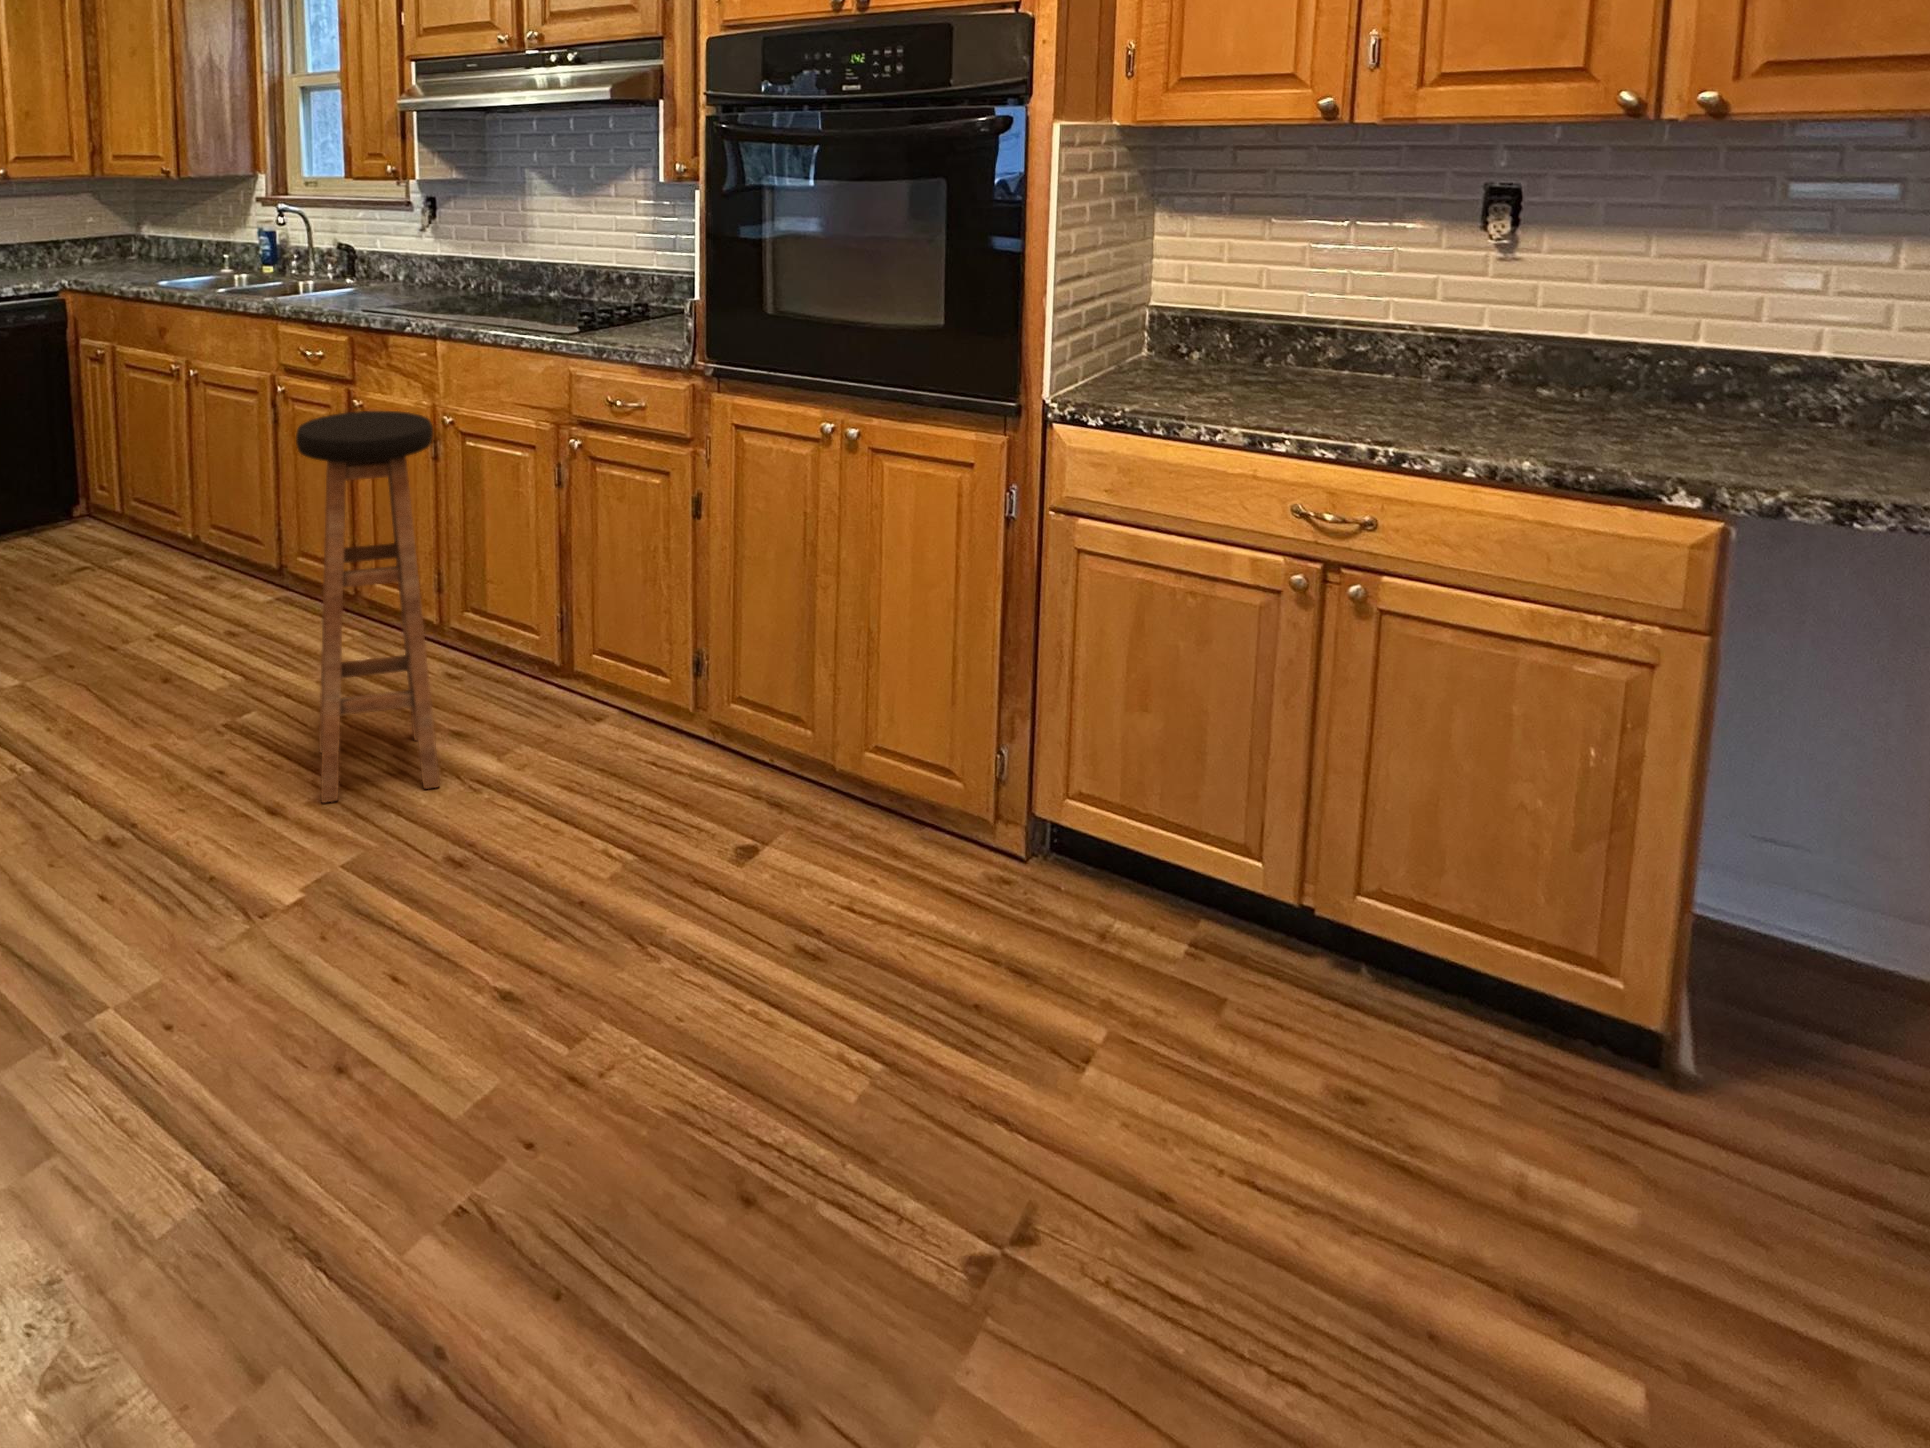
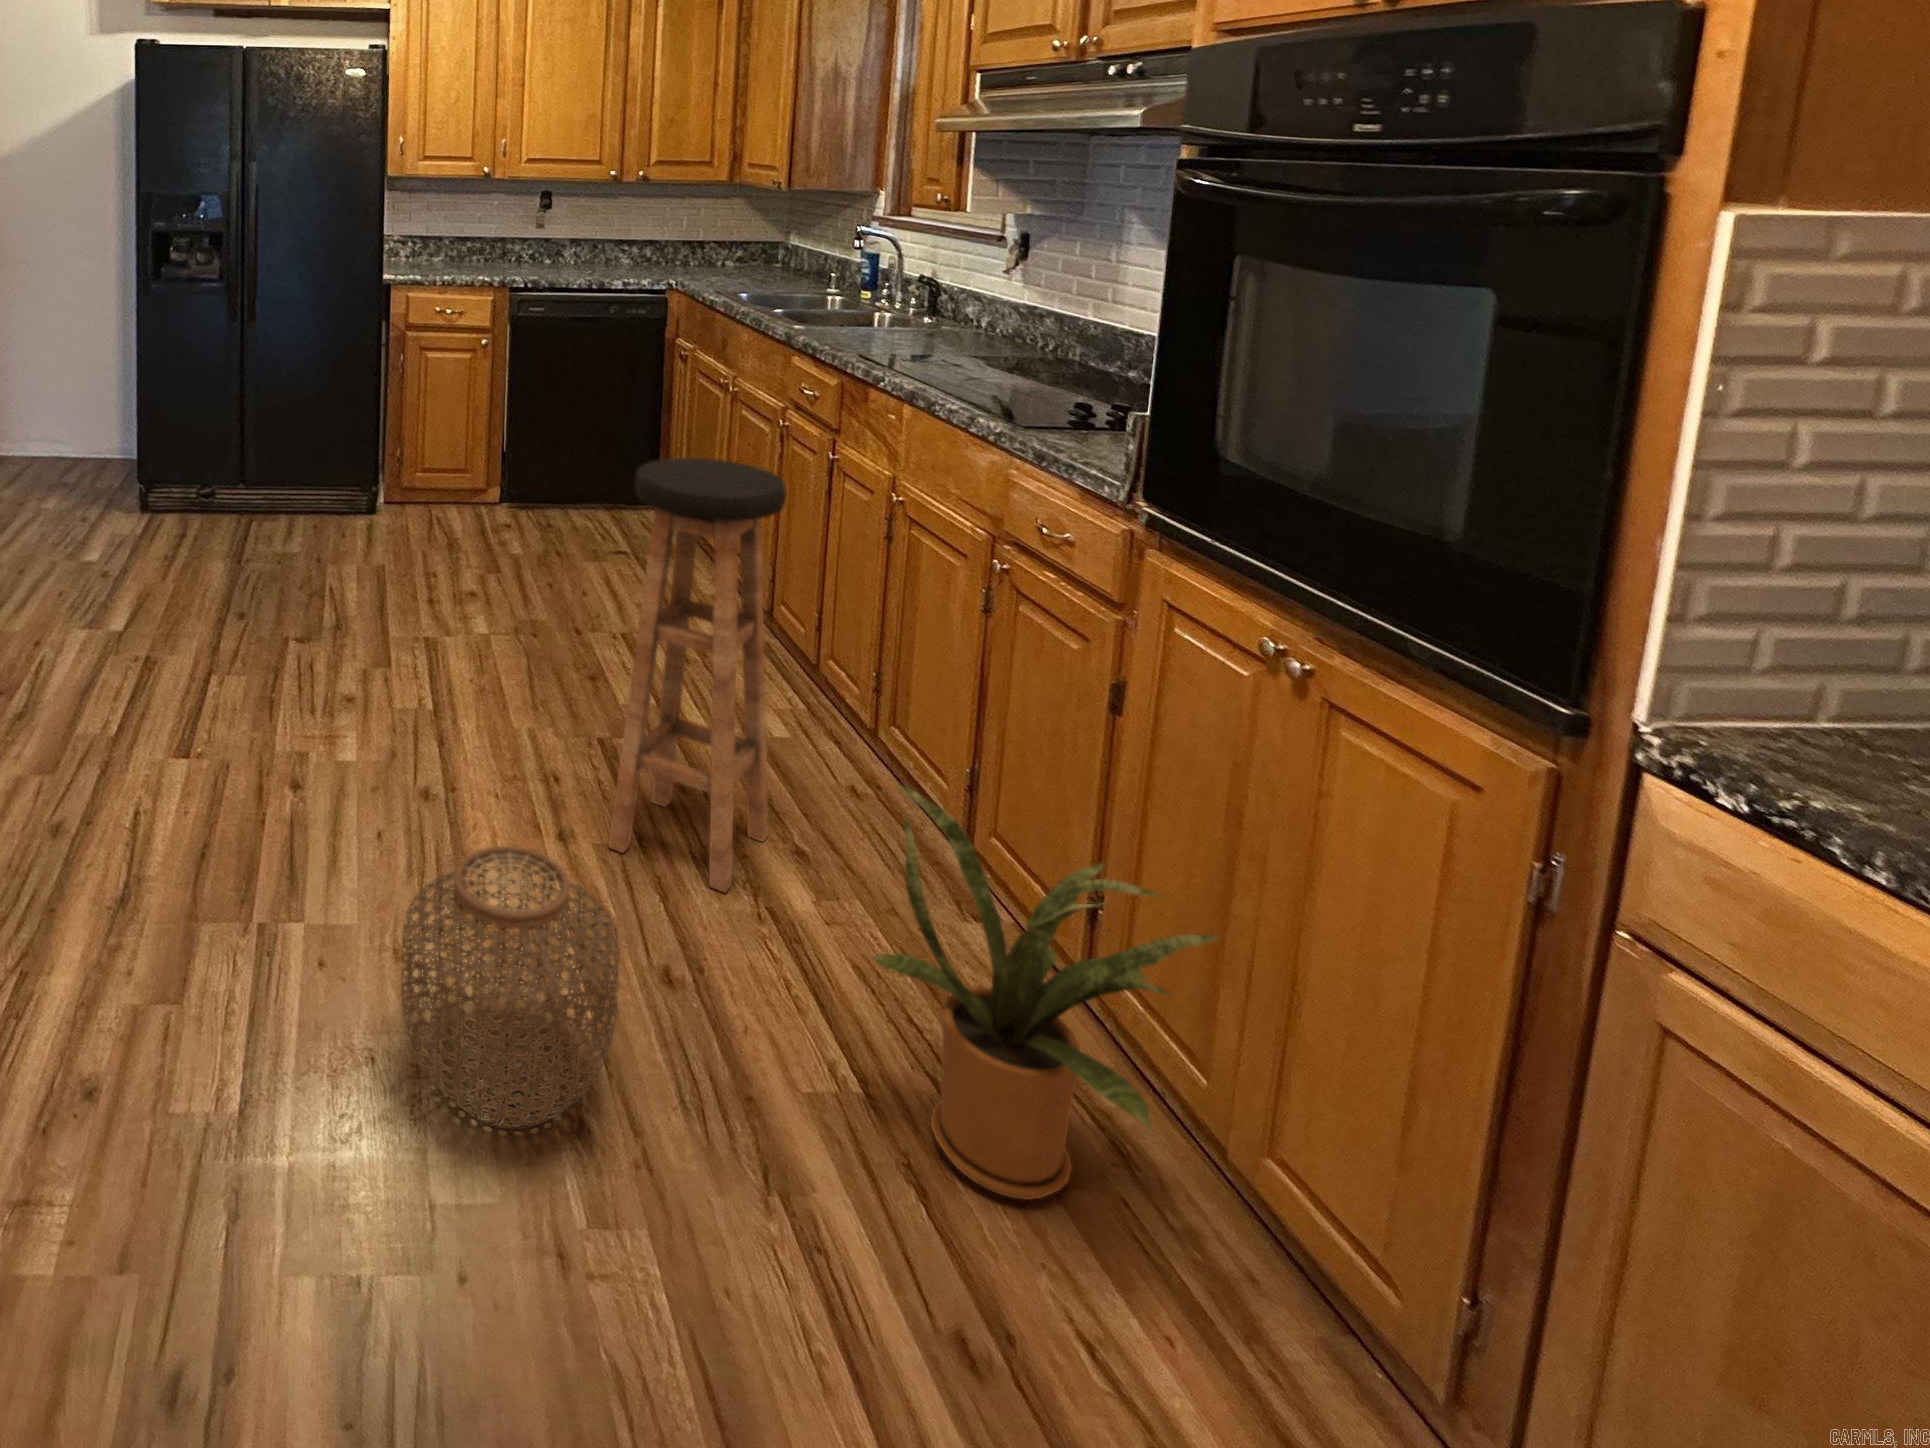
house plant: none [609,604,851,867] -> present [871,786,1224,1200]
woven basket: none [311,788,522,1055] -> present [401,846,619,1128]

